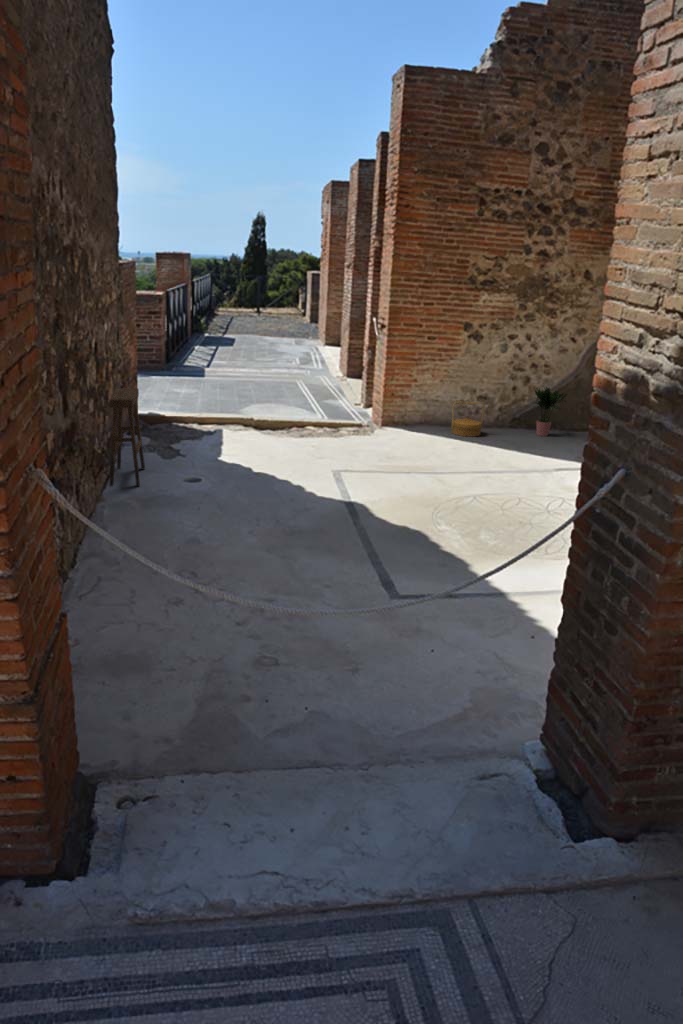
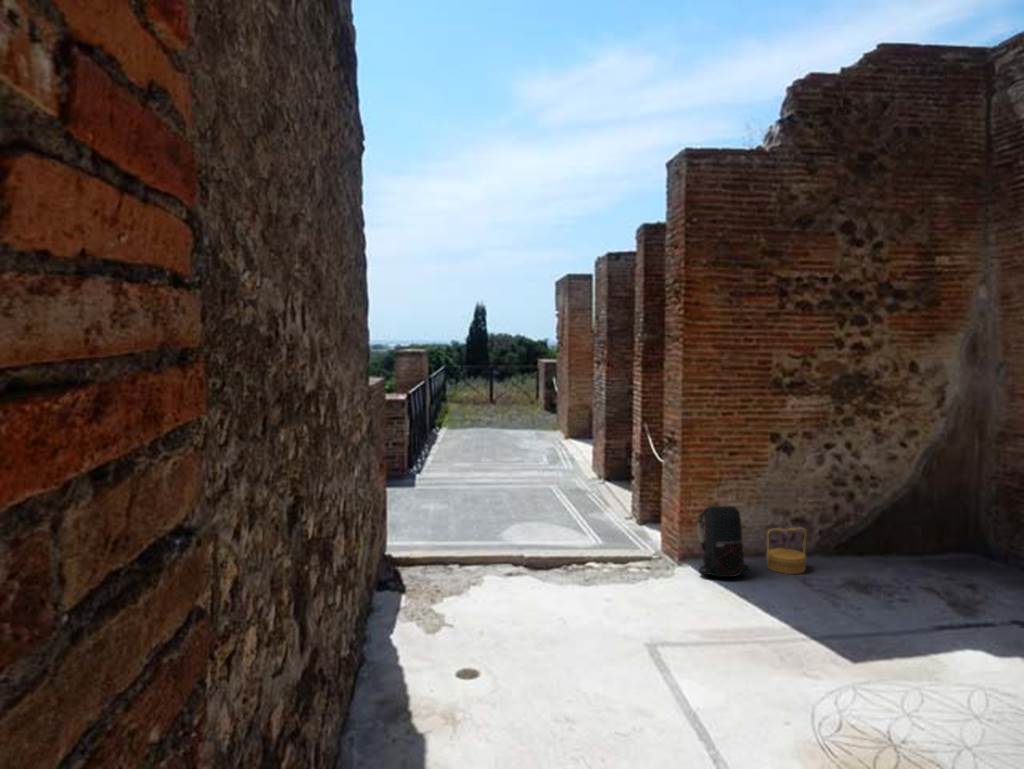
backpack: none [395,380,436,435] -> present [697,506,751,577]
potted plant: present [534,387,567,436] -> none [864,501,915,567]
stool: present [109,388,145,486] -> none [338,561,387,718]

